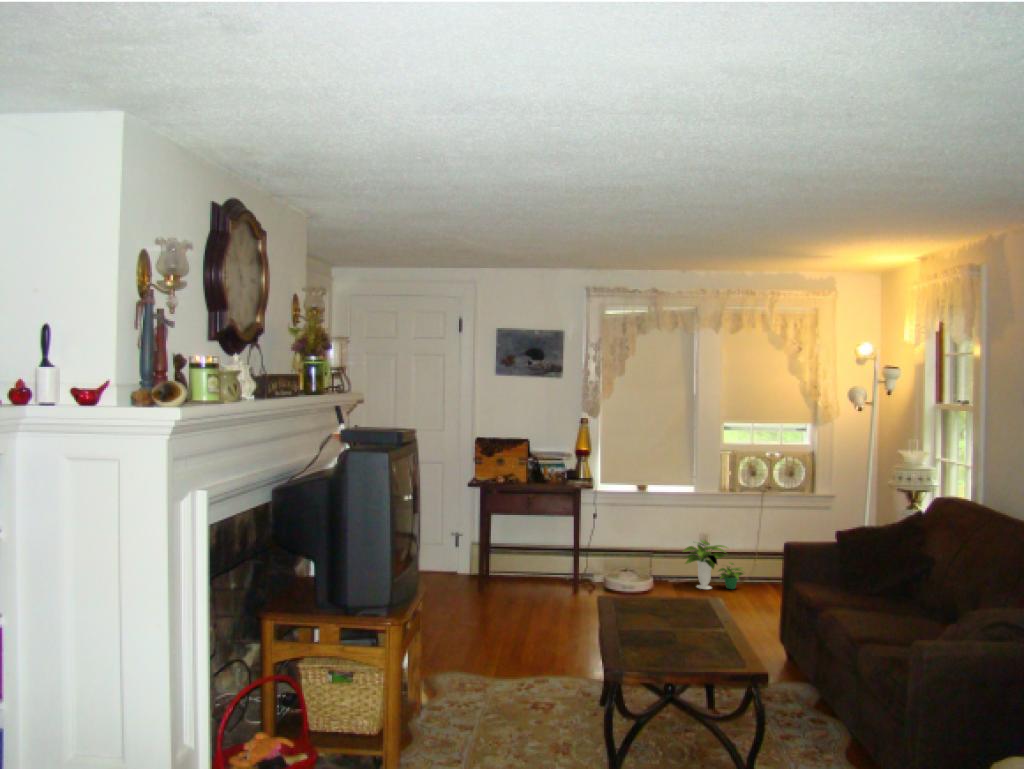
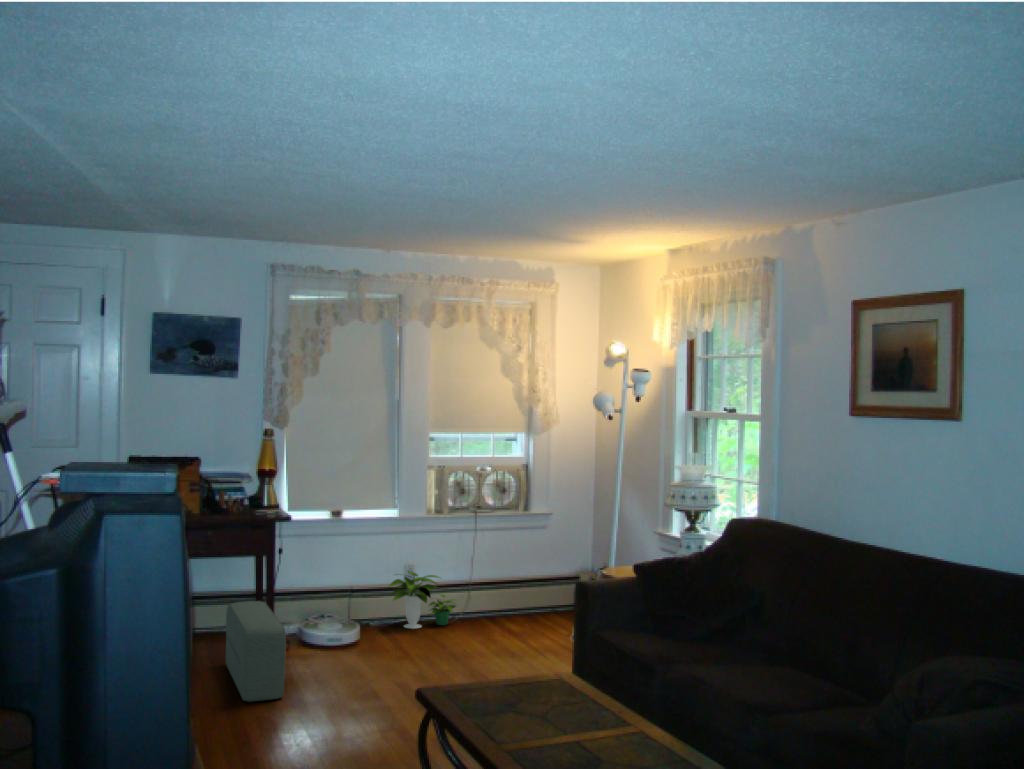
pouf: none [542,555,576,634] -> present [226,601,286,702]

